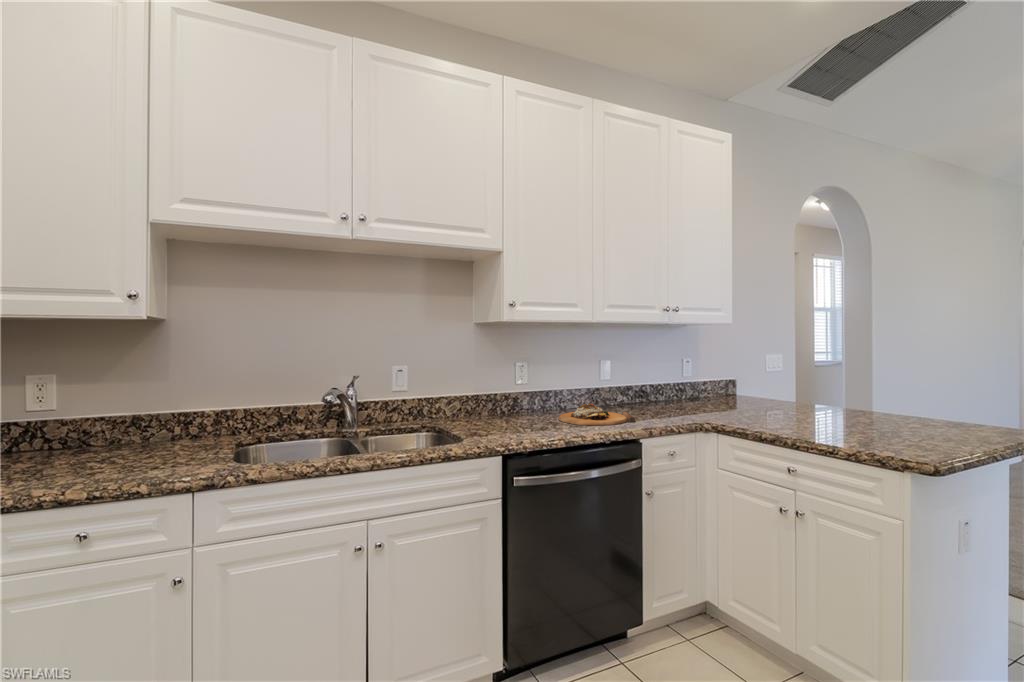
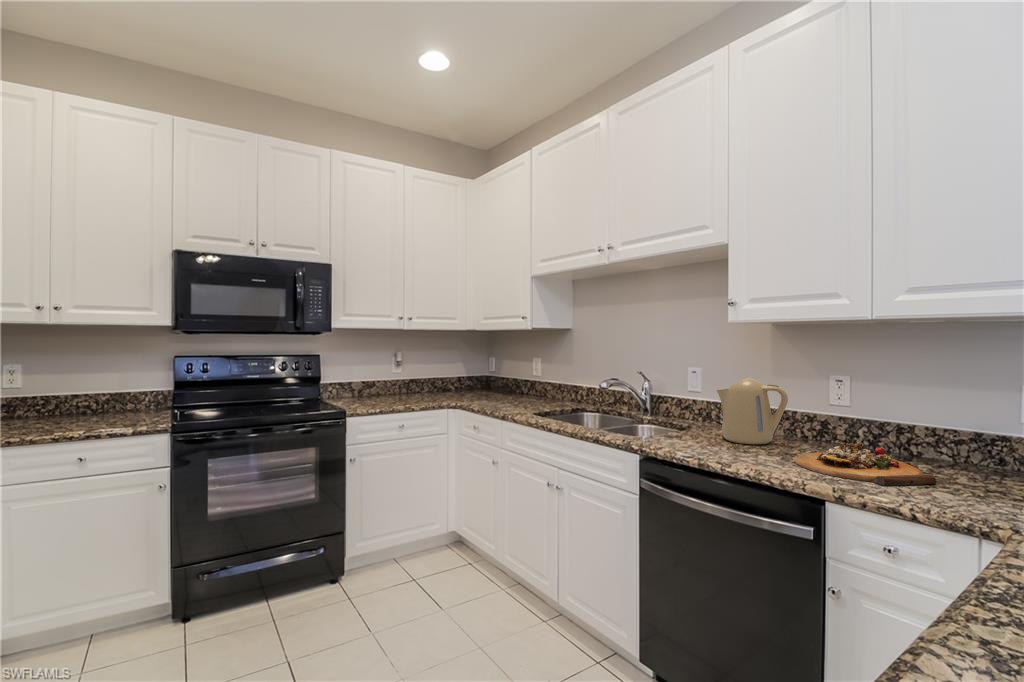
kettle: none [482,369,524,426] -> present [716,378,788,444]

